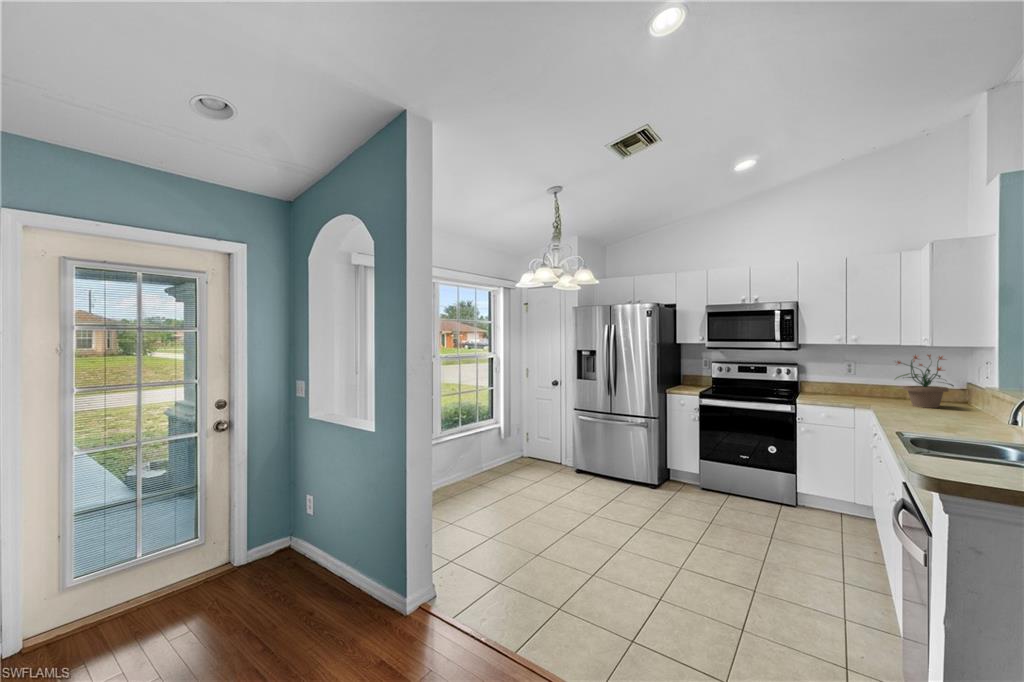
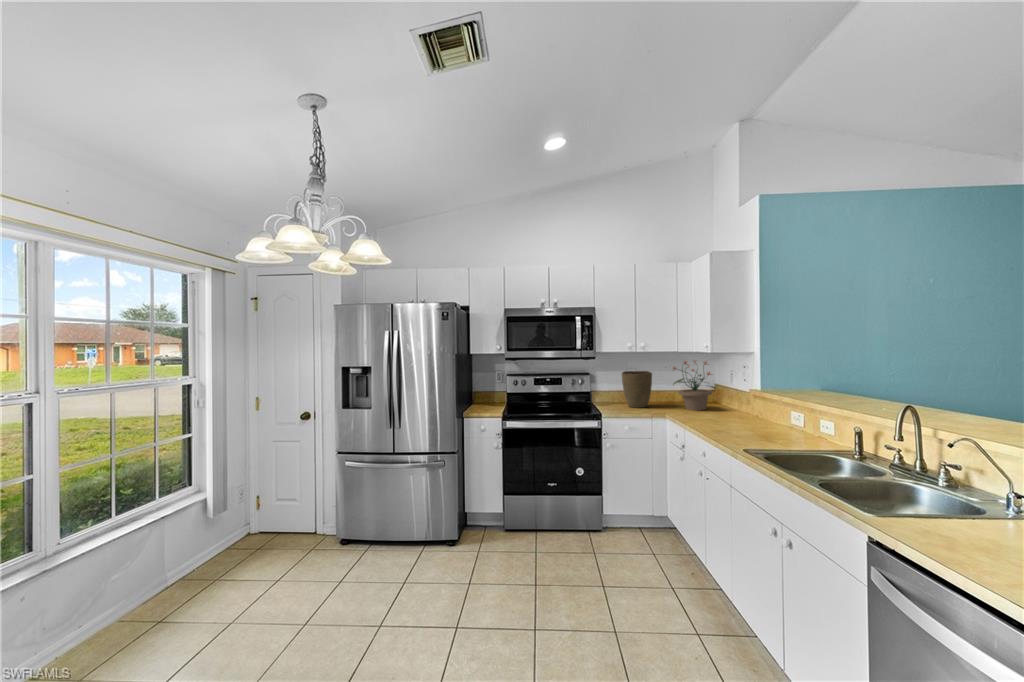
vase: none [834,364,871,400] -> present [622,371,652,408]

